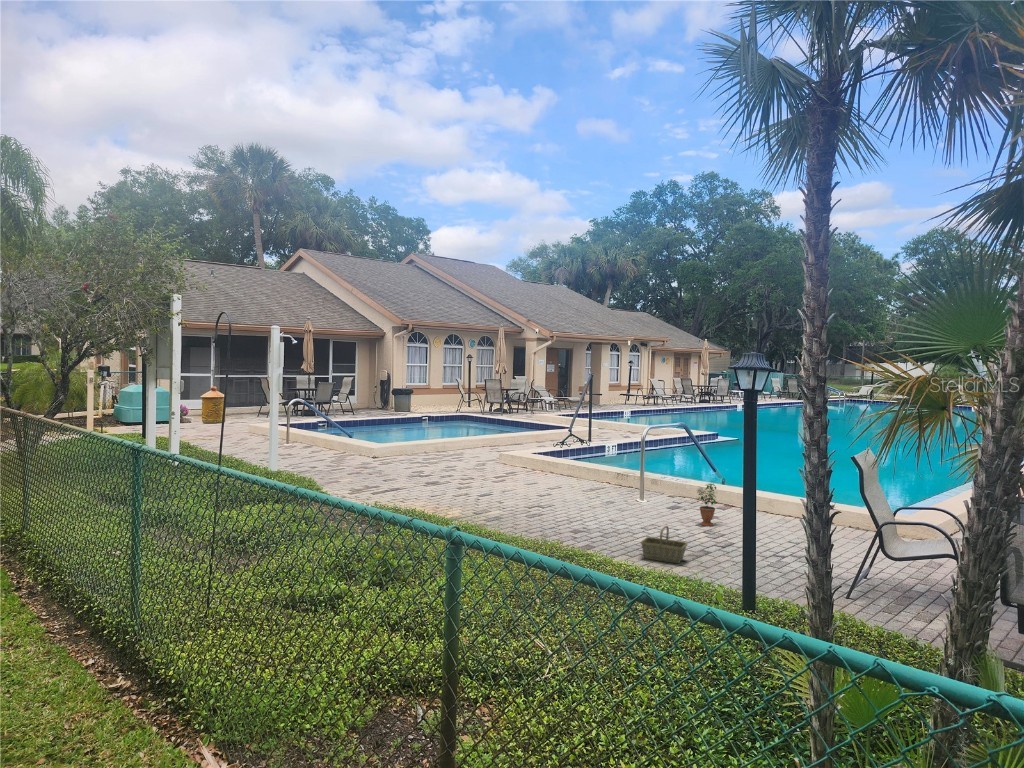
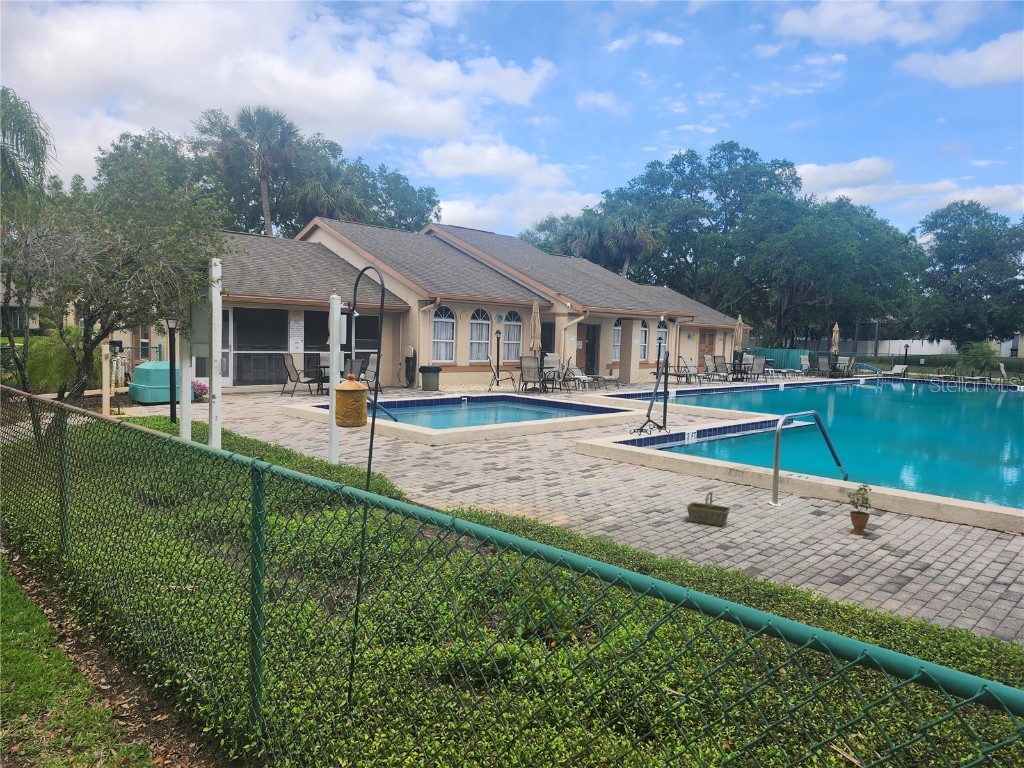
basket: present [641,526,687,563] -> present [687,492,730,526]

